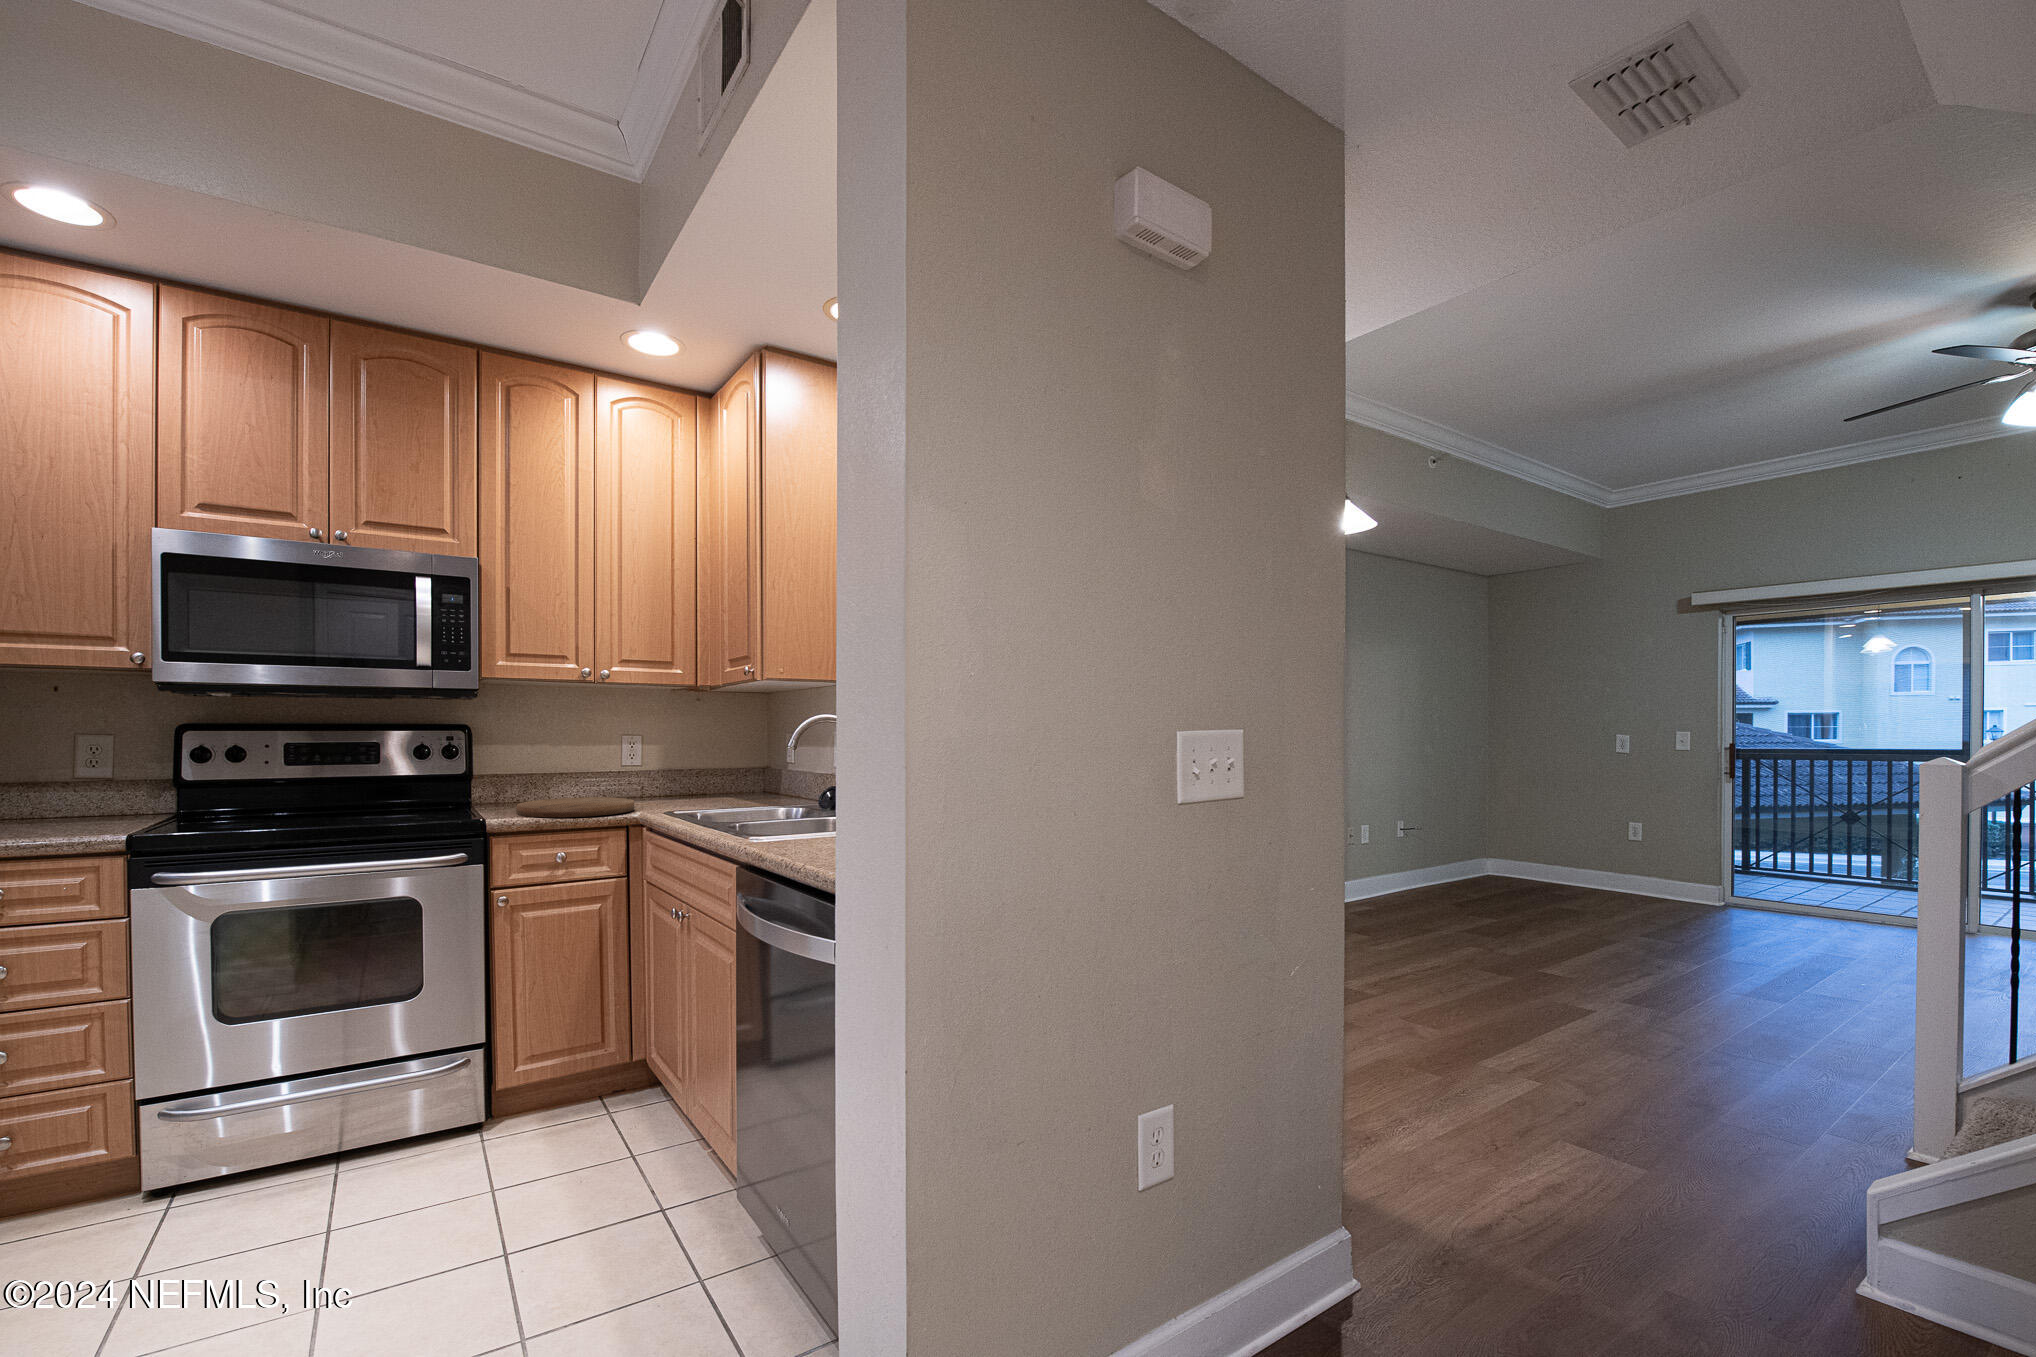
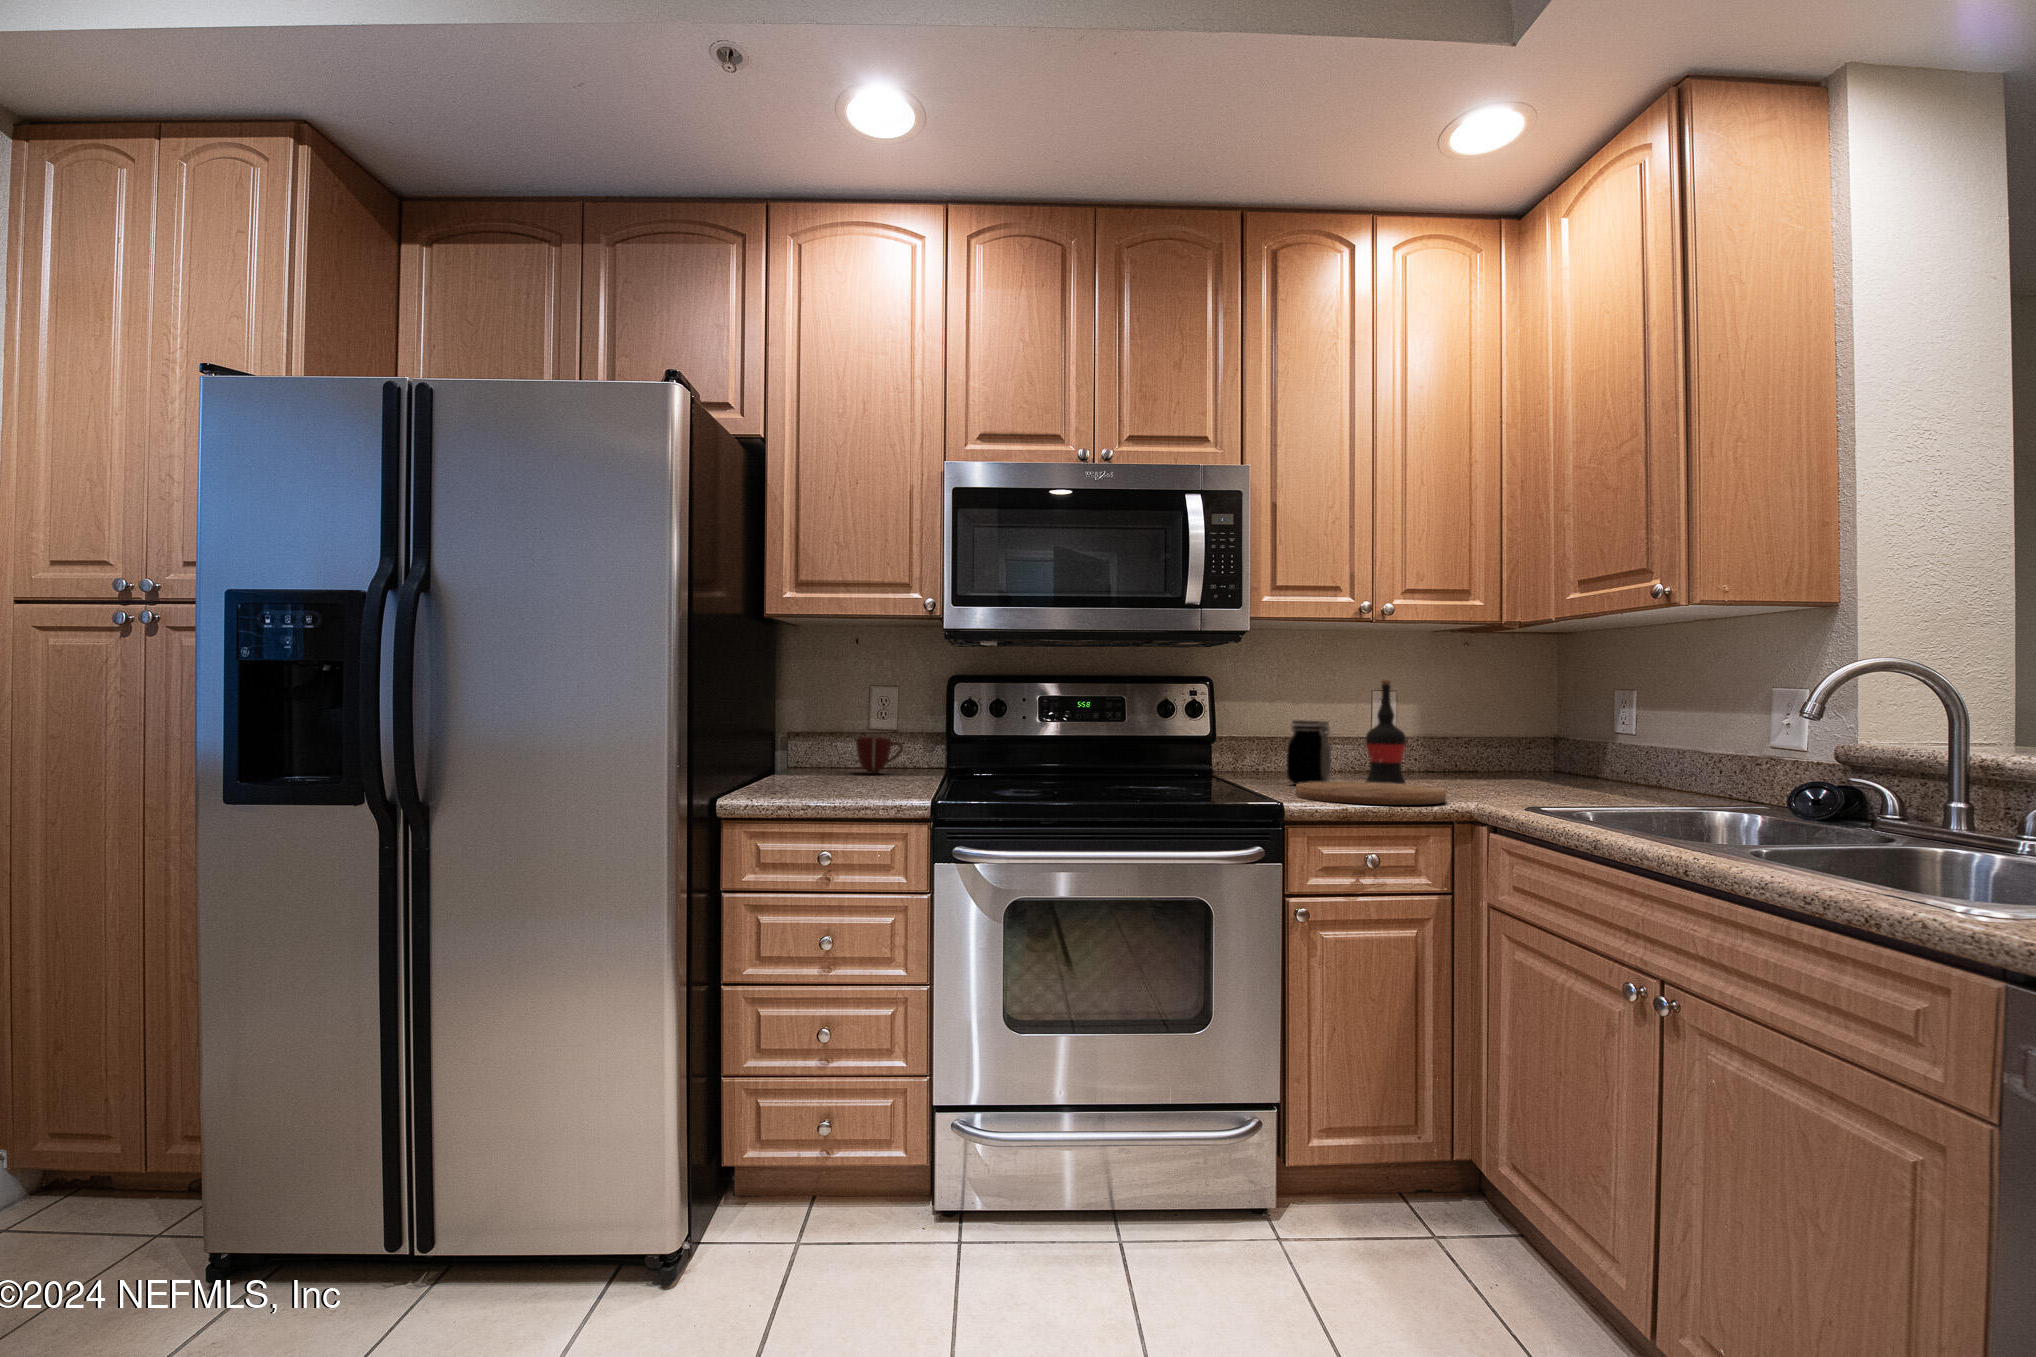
wine bottle: none [593,718,625,799] -> present [1366,680,1406,784]
jar: none [527,750,566,801] -> present [1287,720,1331,784]
mug: none [47,780,112,816] -> present [856,737,903,774]

